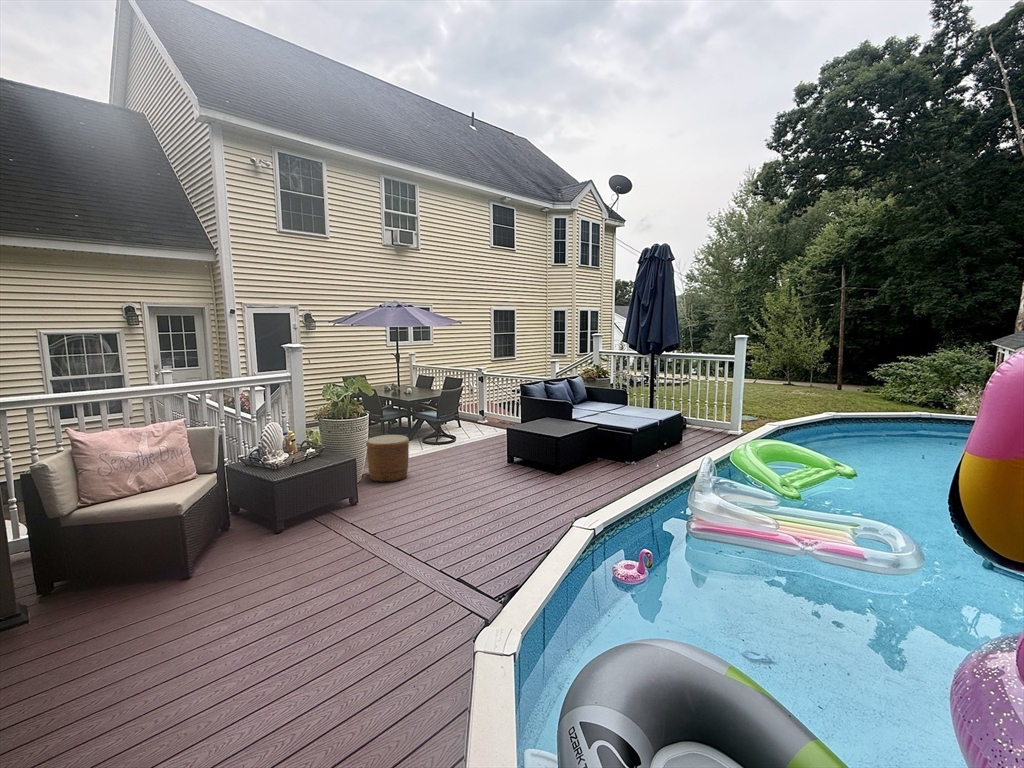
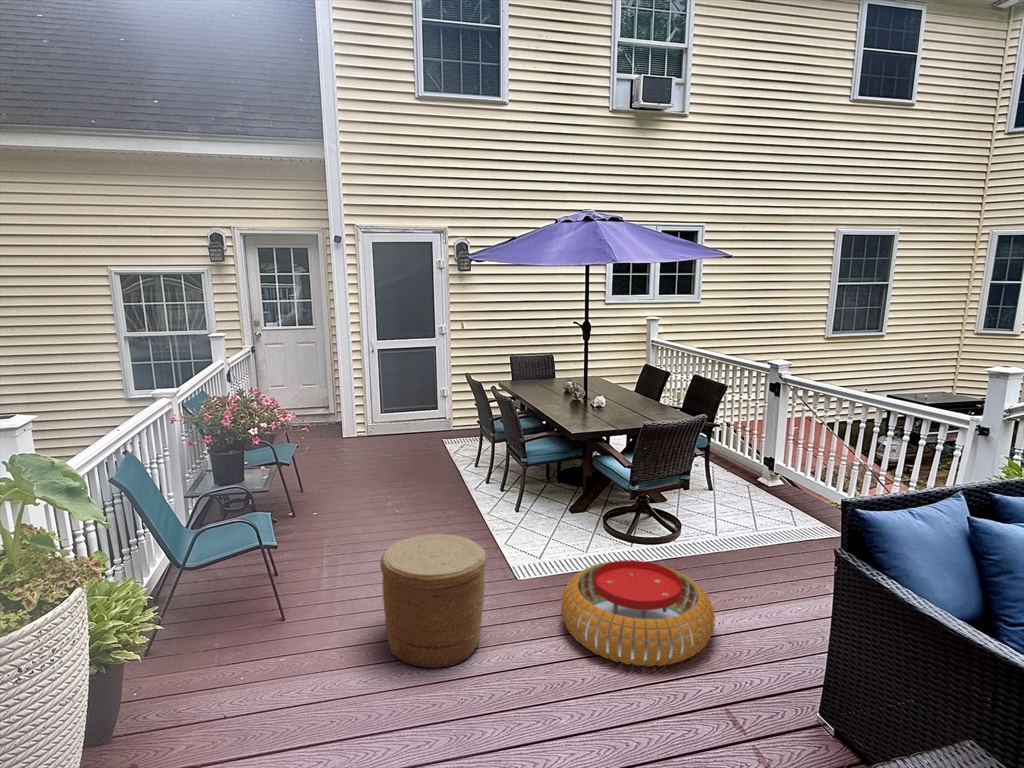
pouf: none [431,438,488,469] -> present [561,560,715,667]

